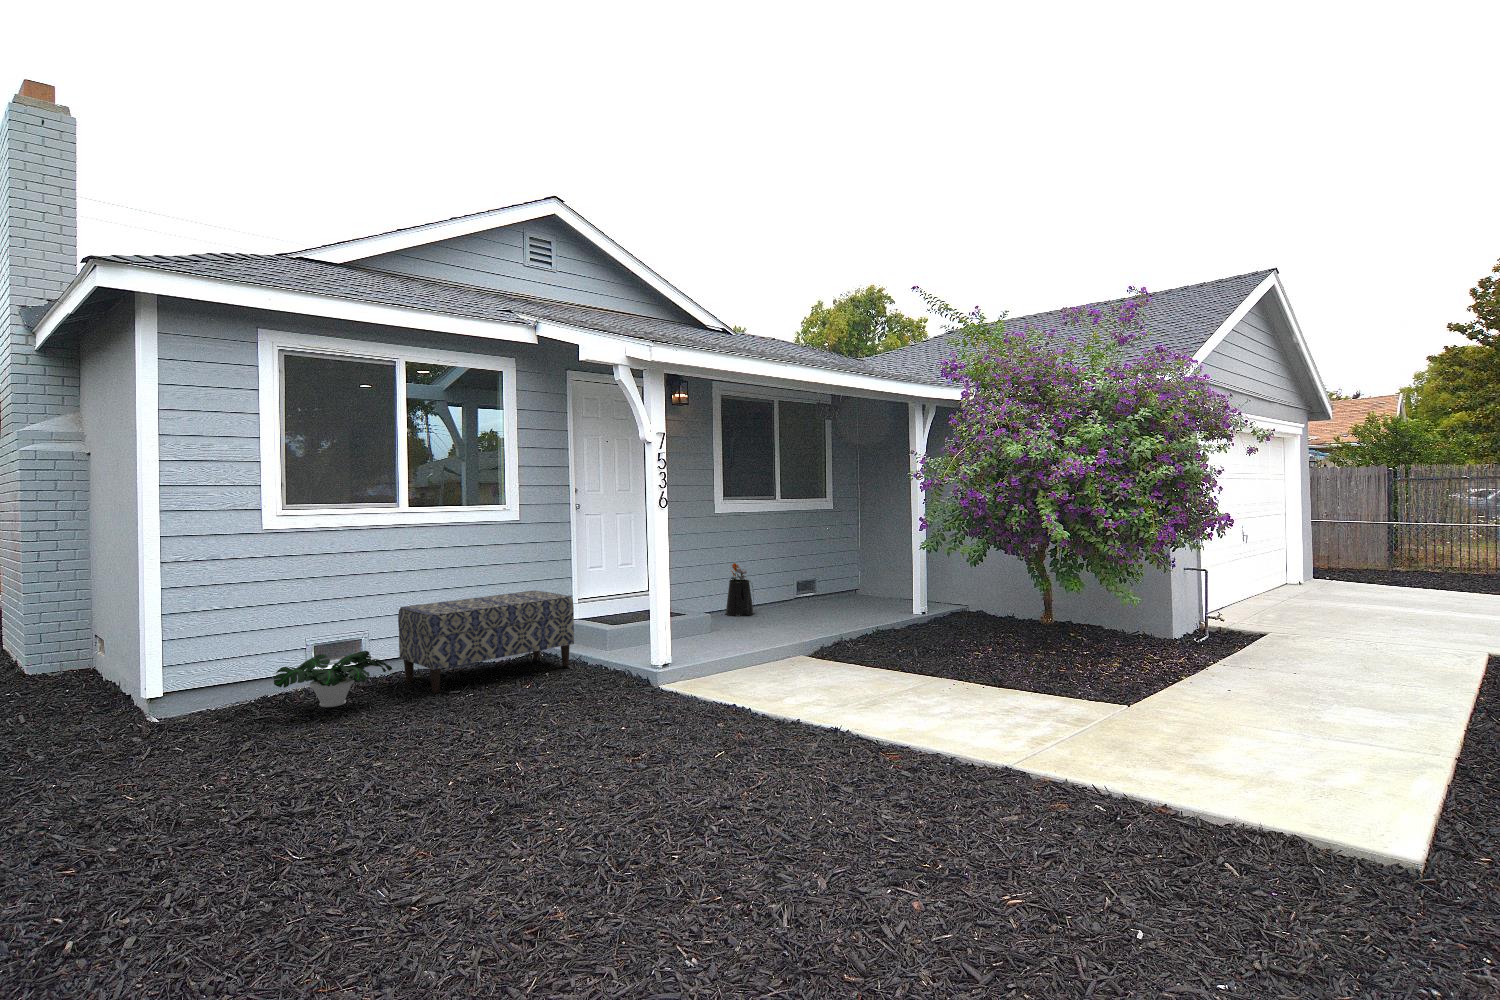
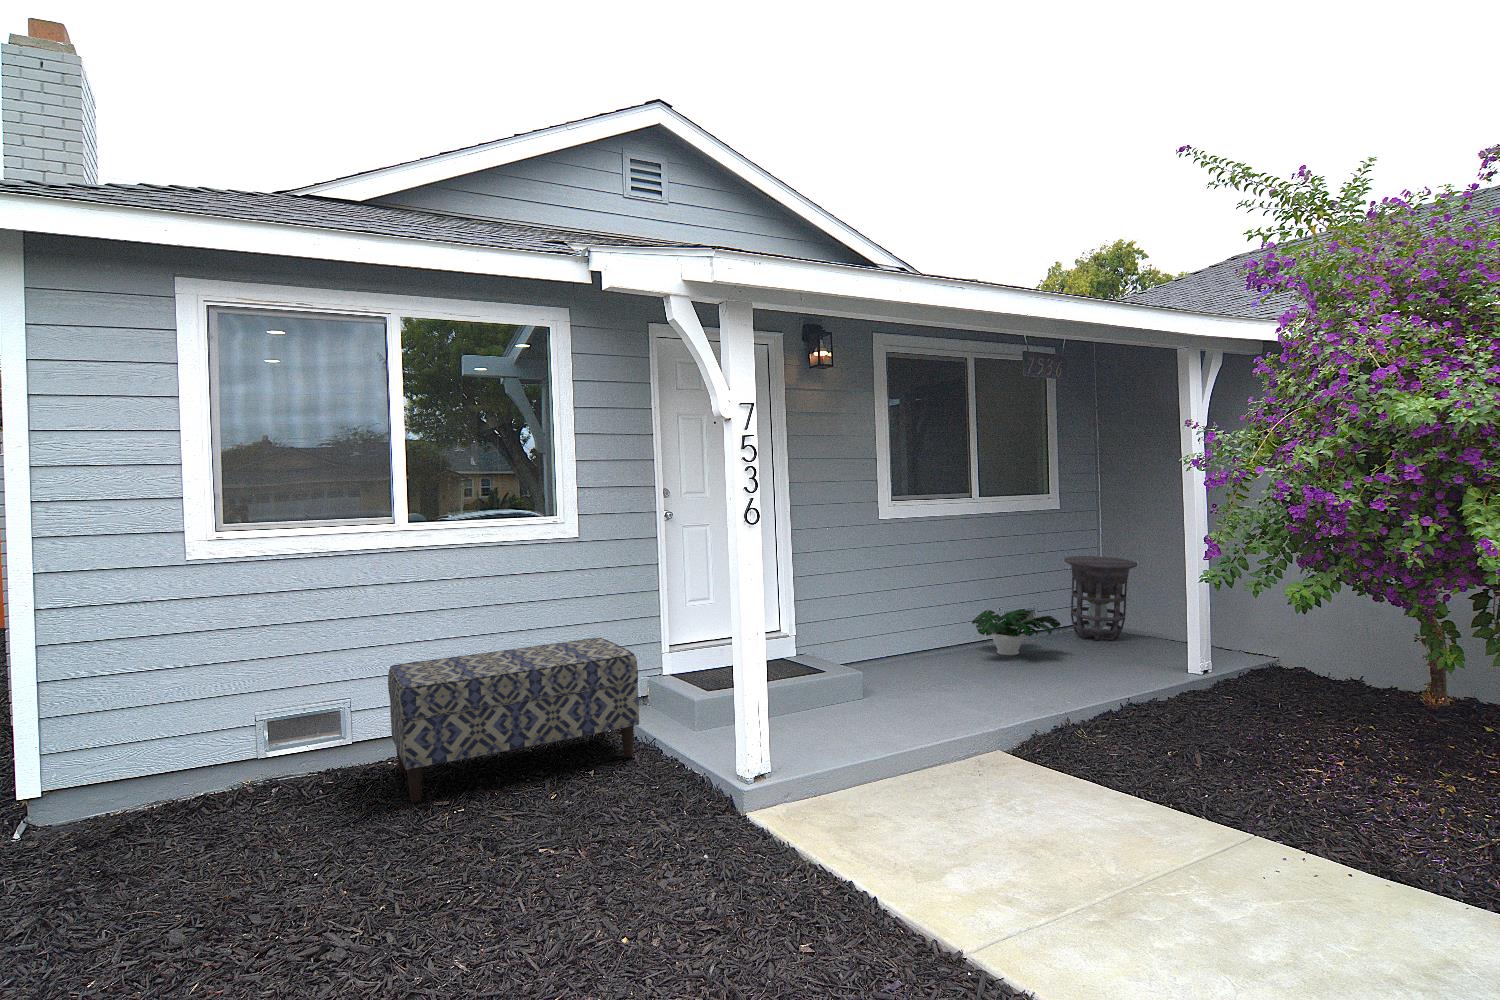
side table: none [835,541,881,598] -> present [1064,556,1137,640]
watering can: present [725,563,754,616] -> none [896,590,939,669]
potted plant: present [274,651,392,707] -> present [972,609,1060,655]

